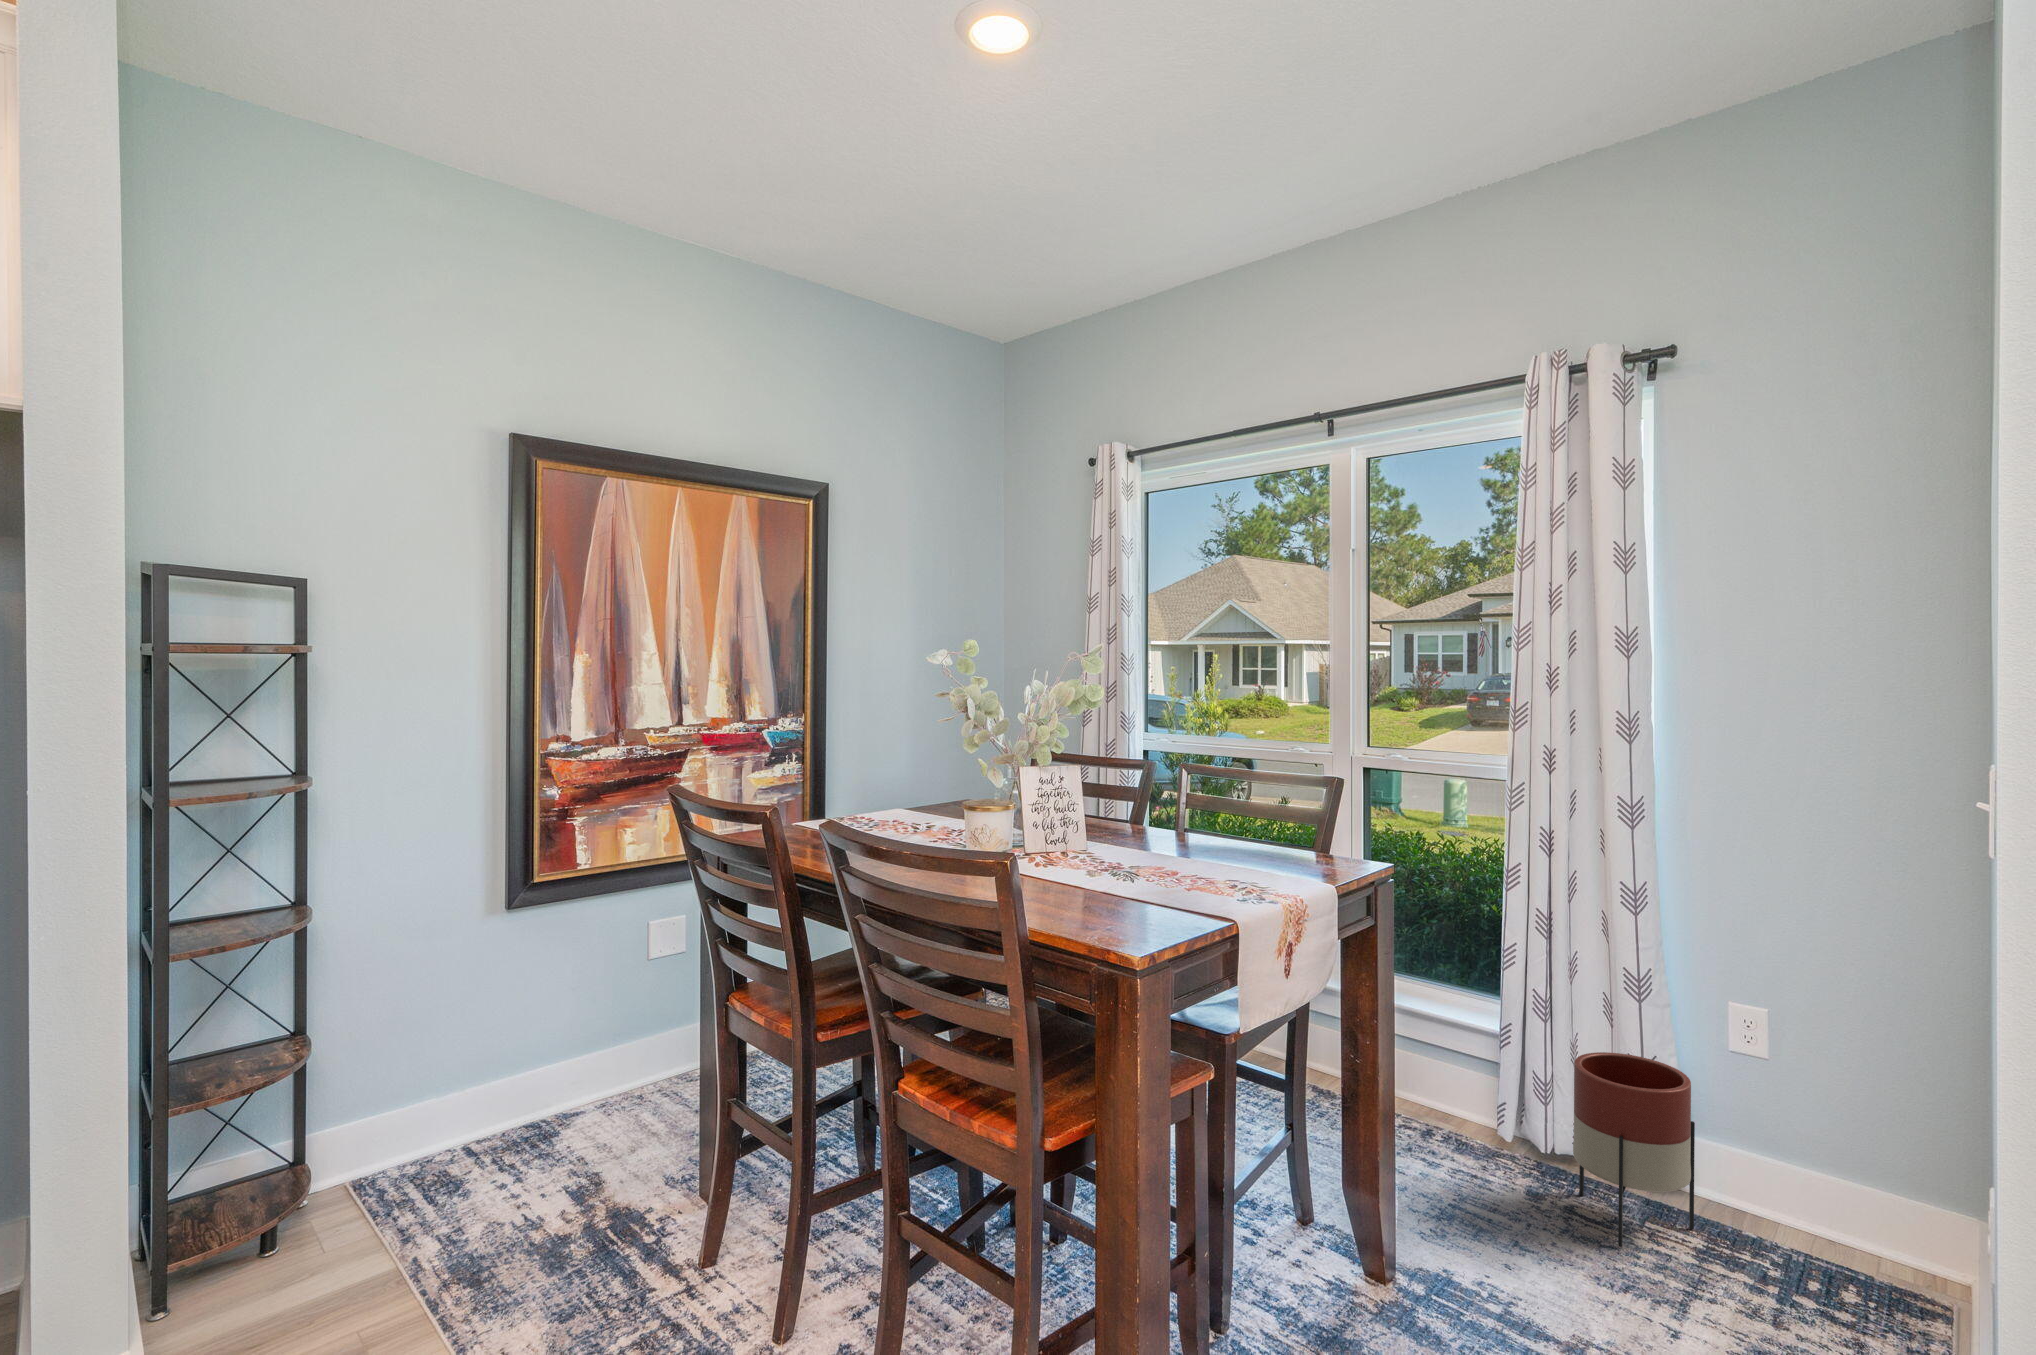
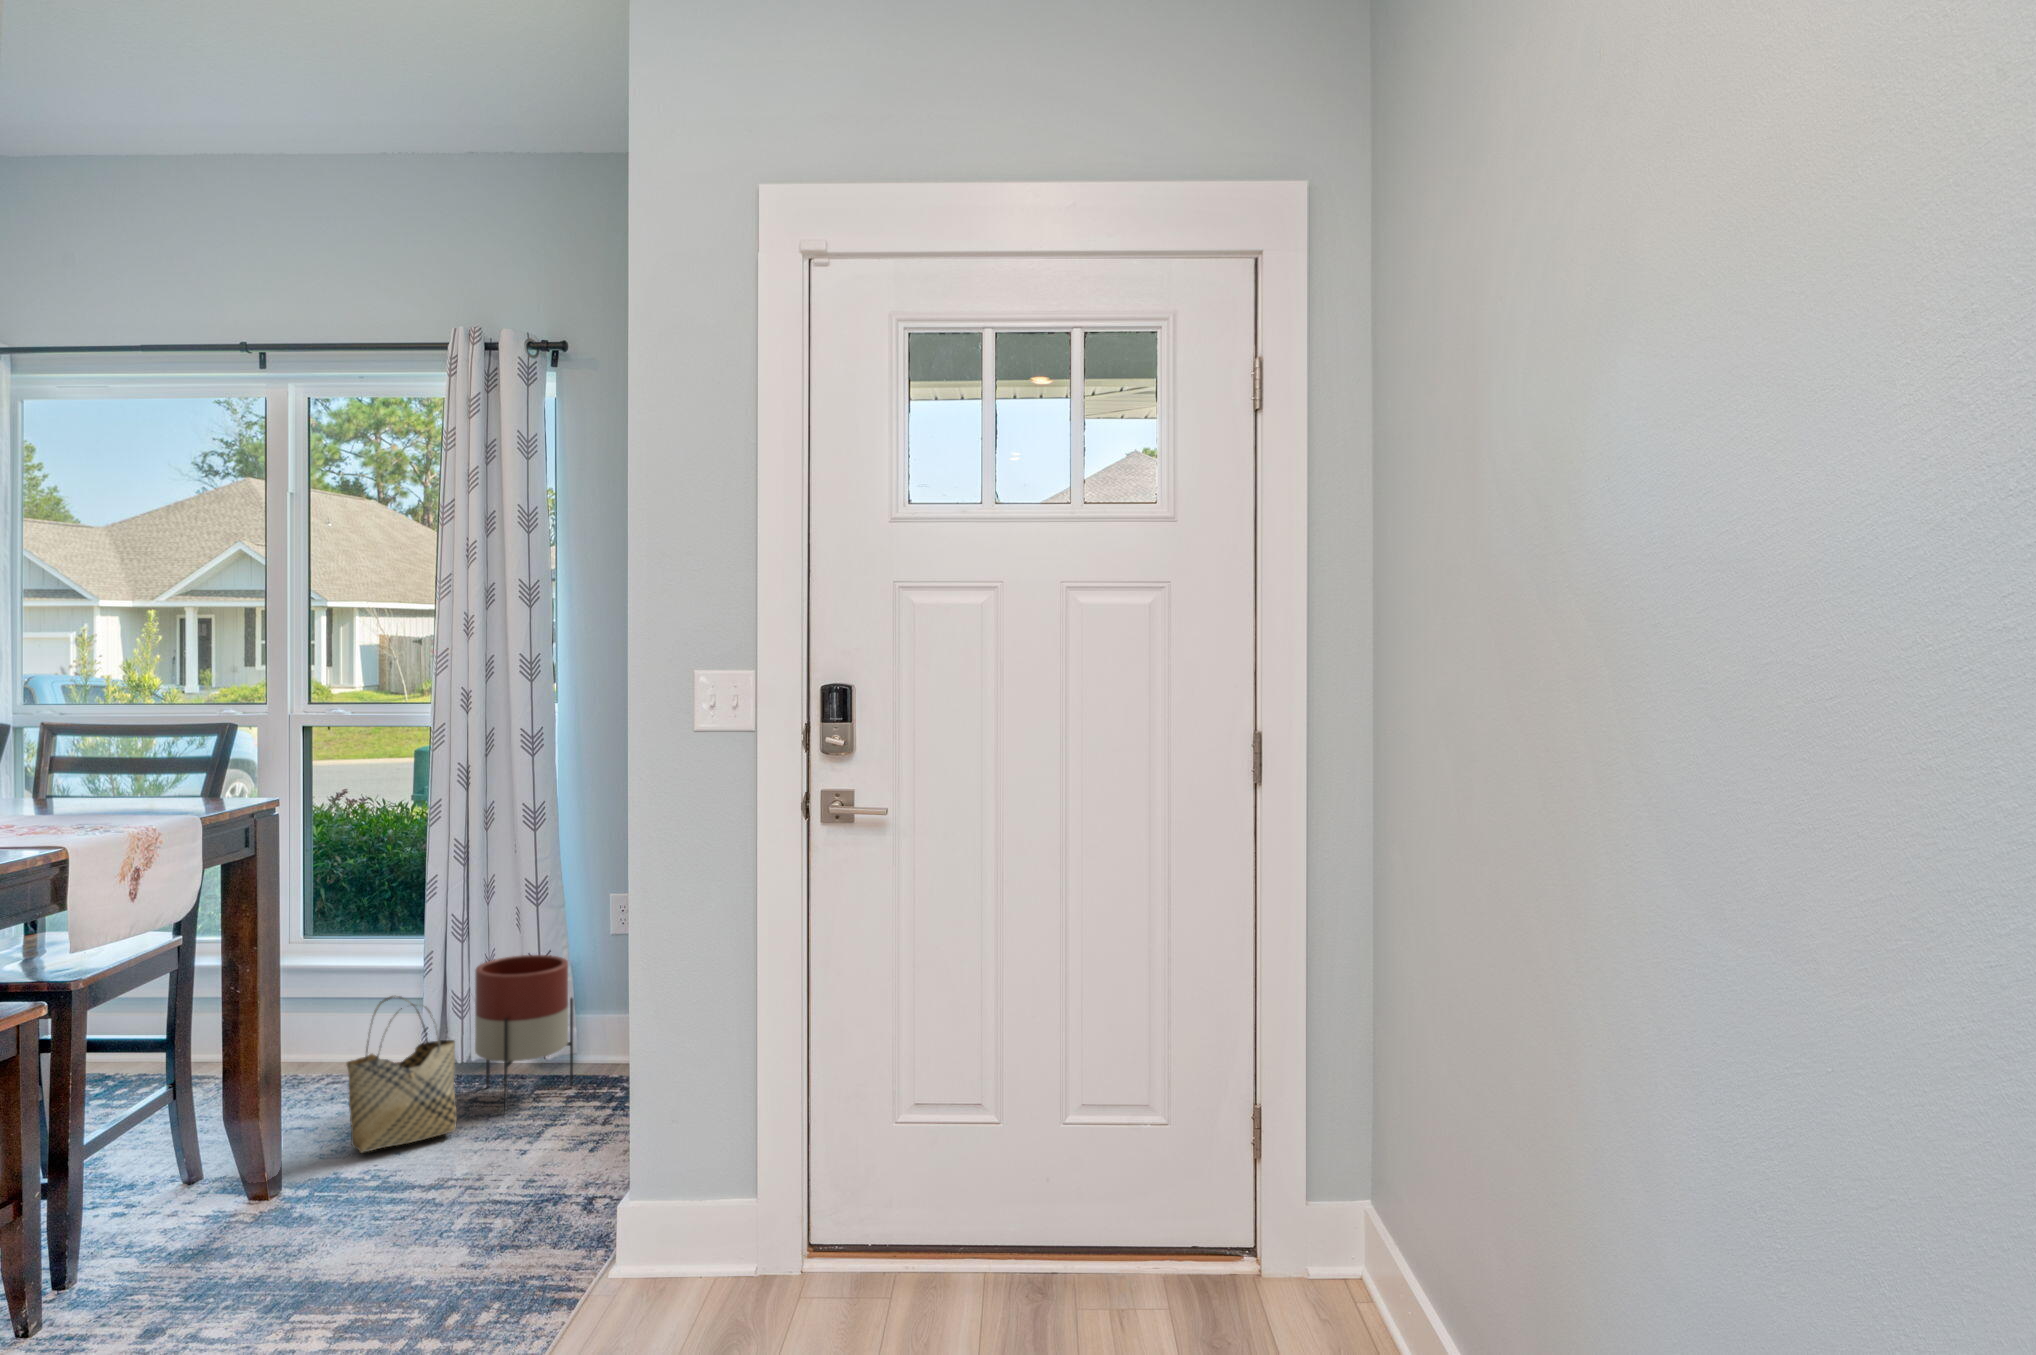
woven basket: none [1452,1083,1571,1260] -> present [346,996,457,1153]

